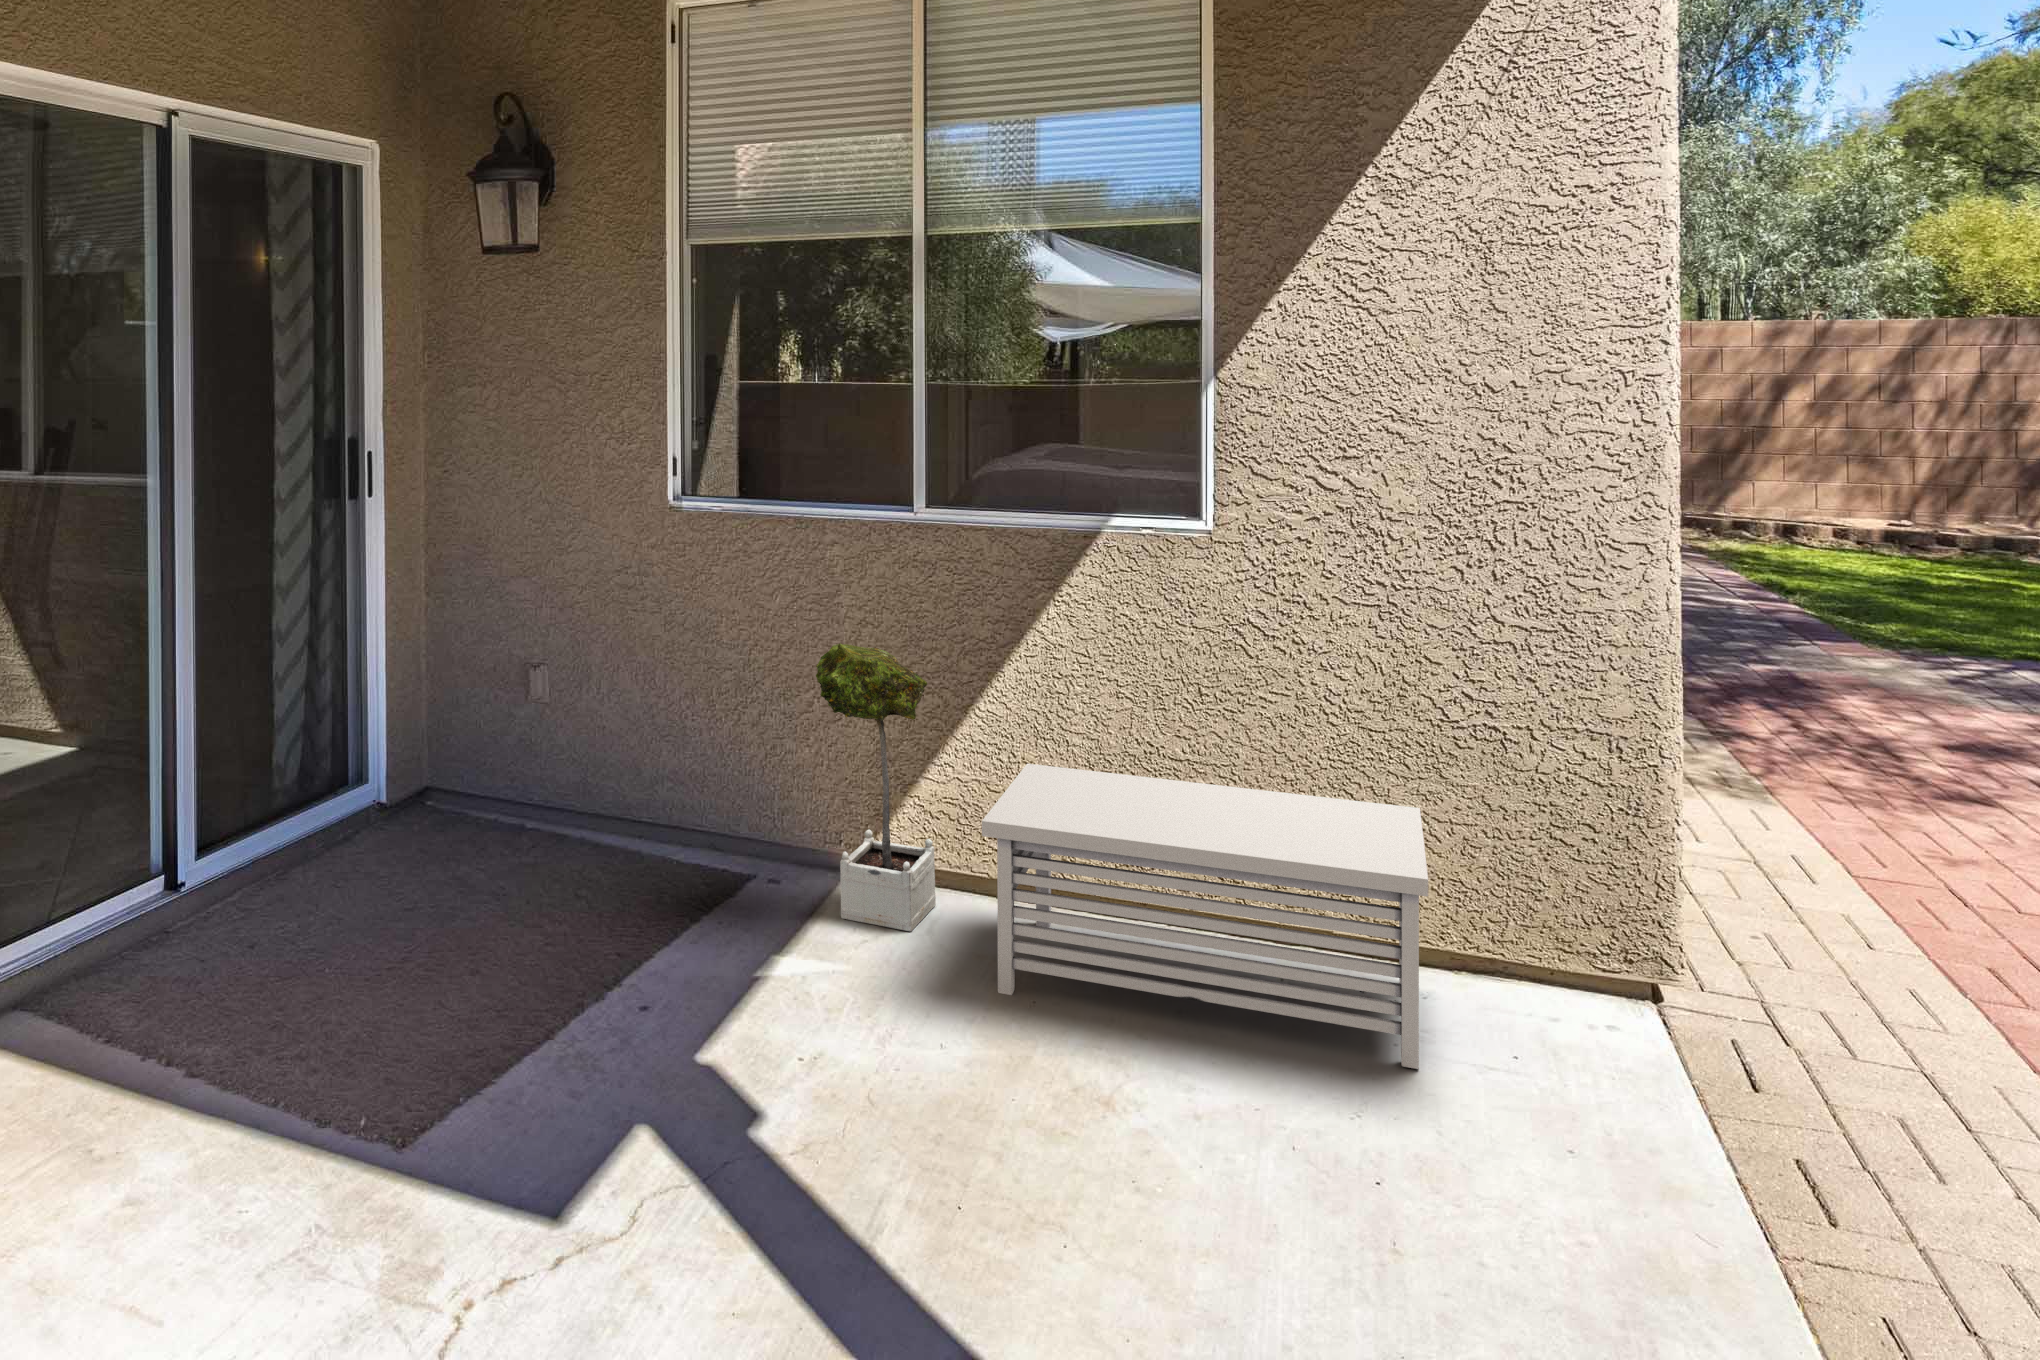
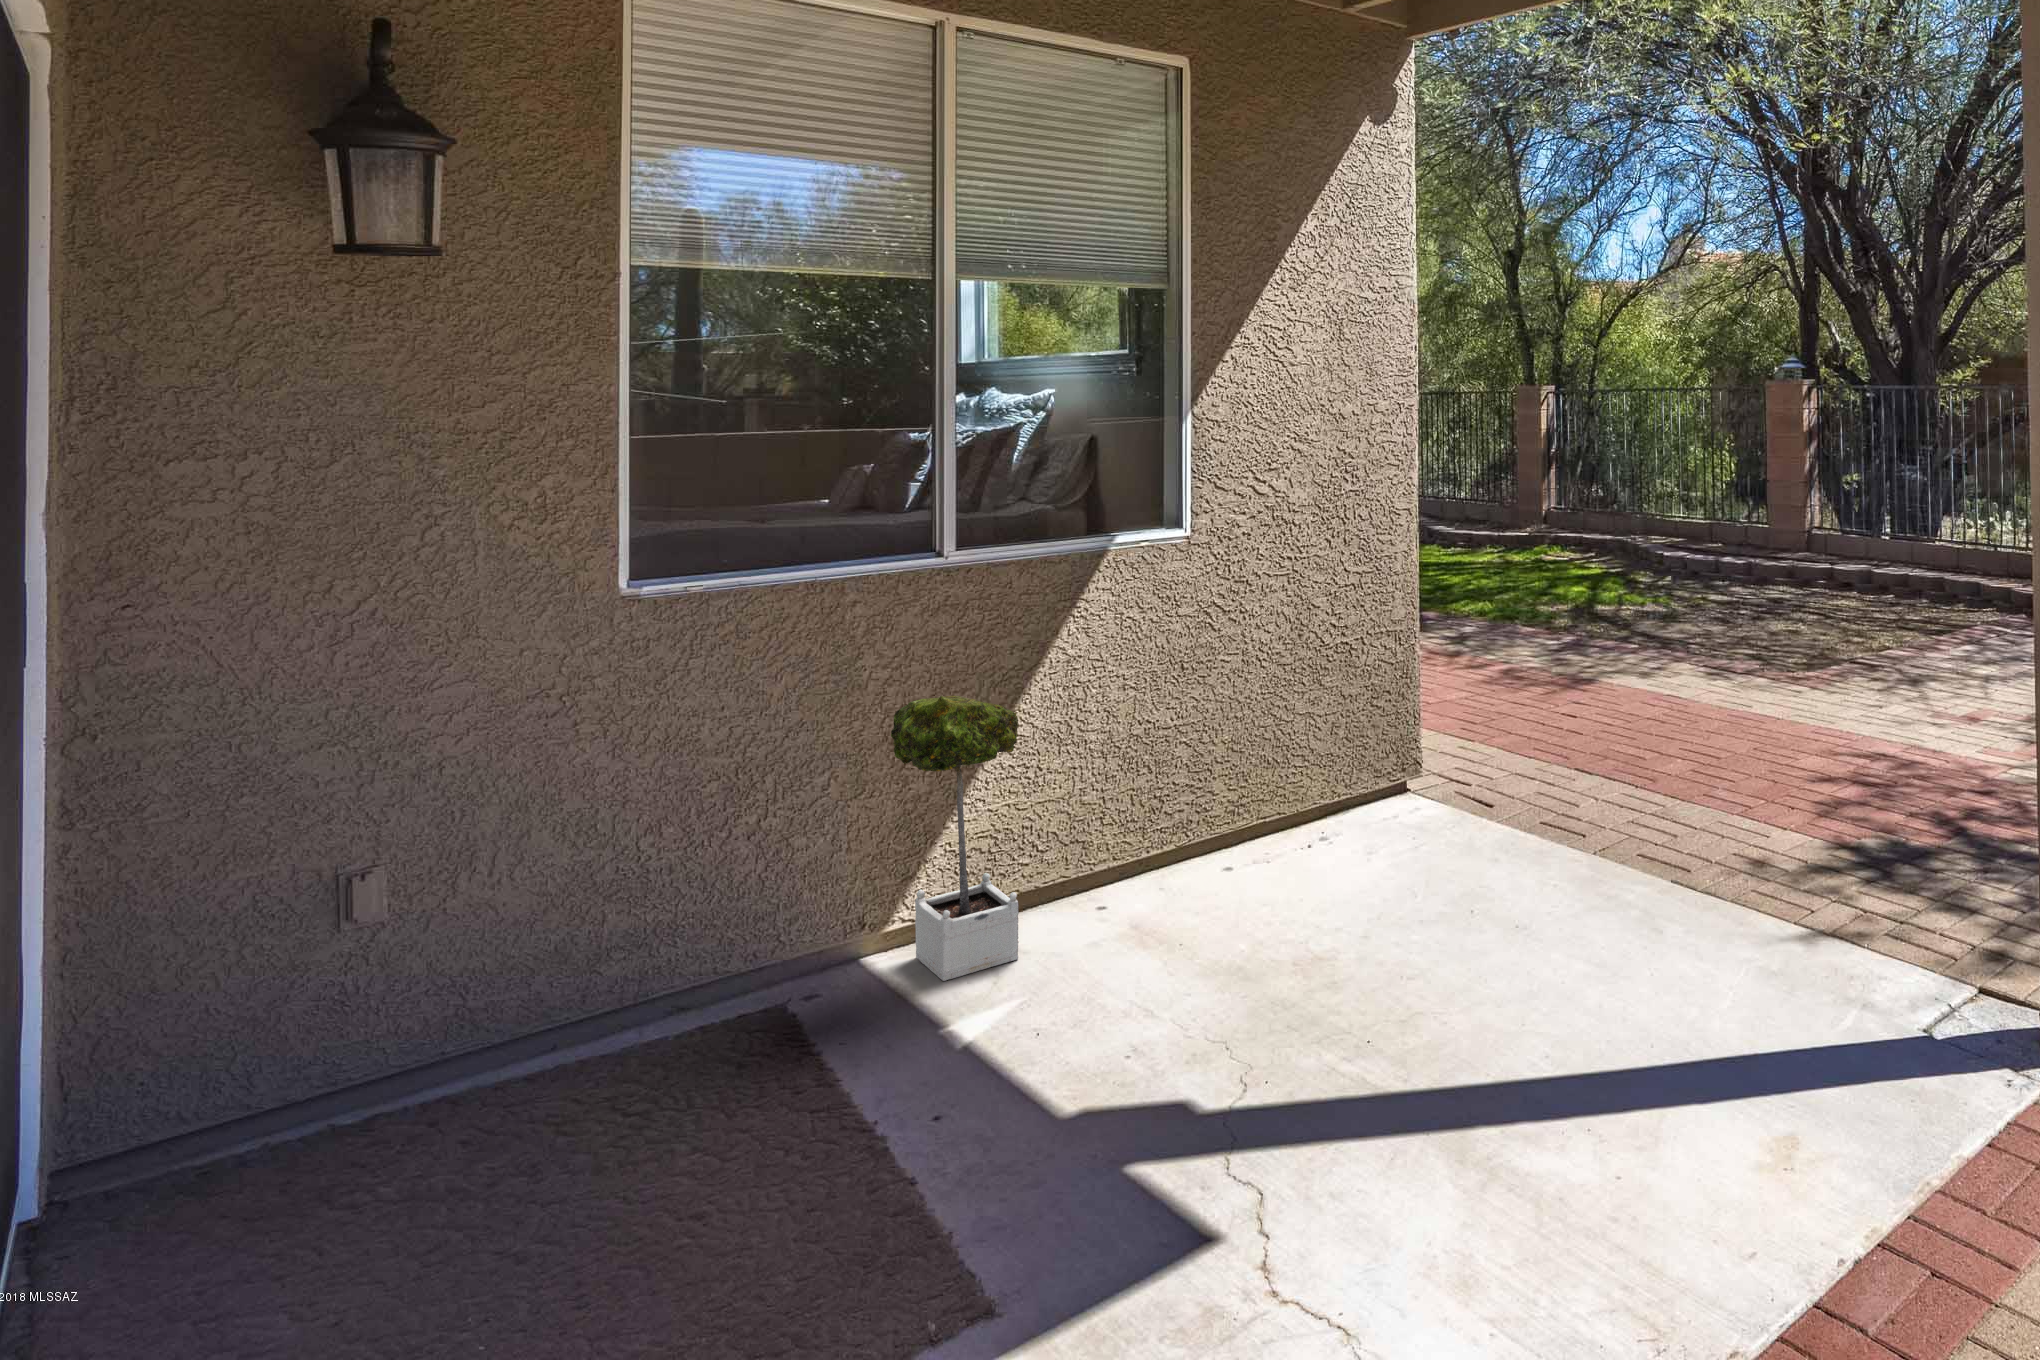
storage bench: present [982,764,1428,1069] -> none [1065,712,1418,956]

